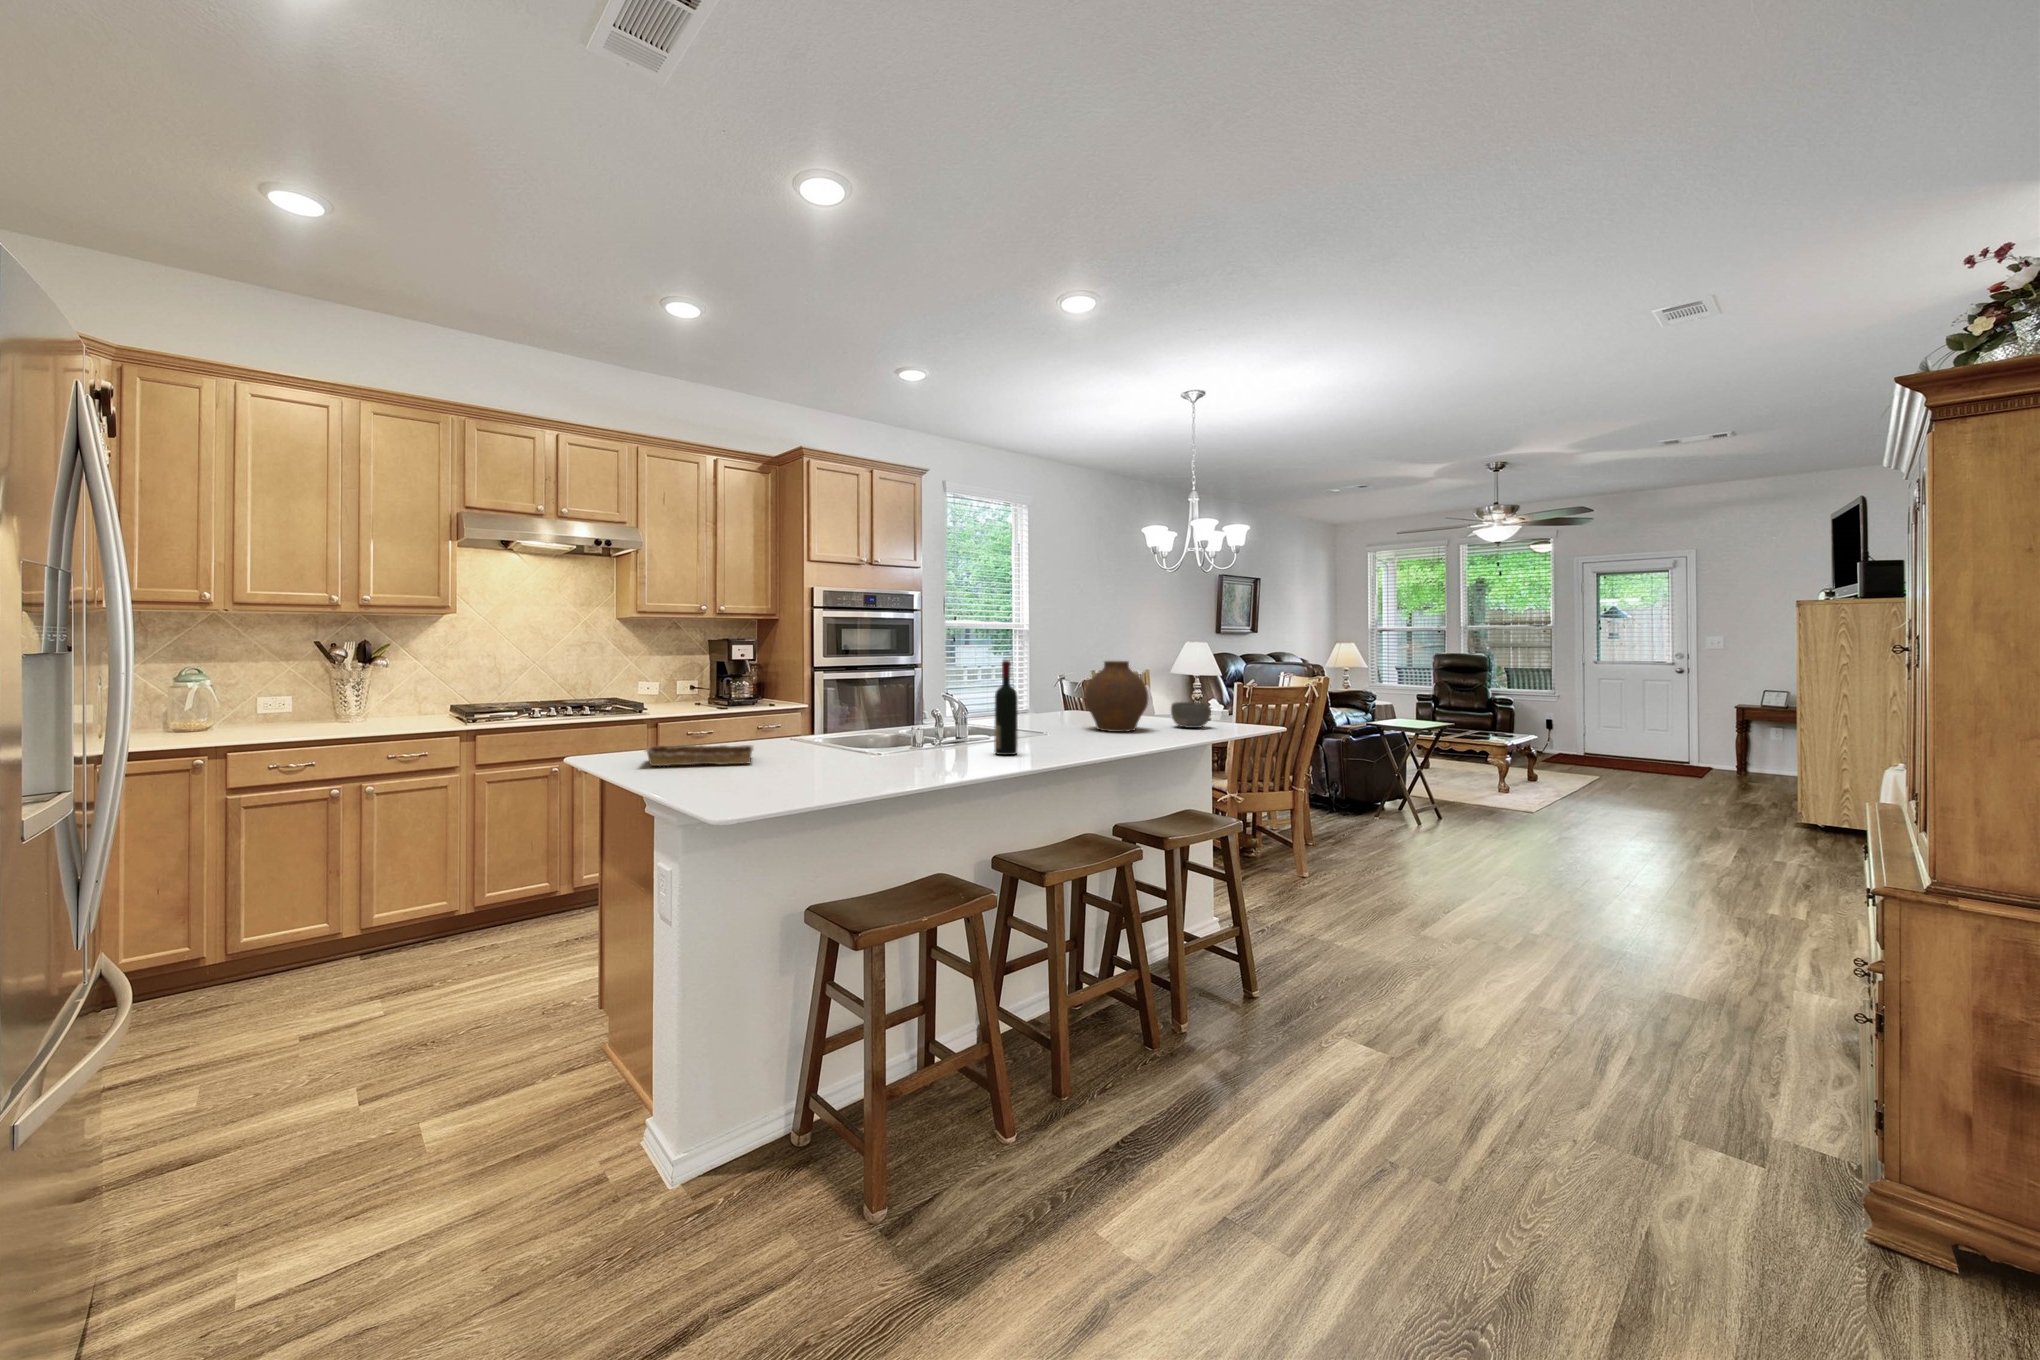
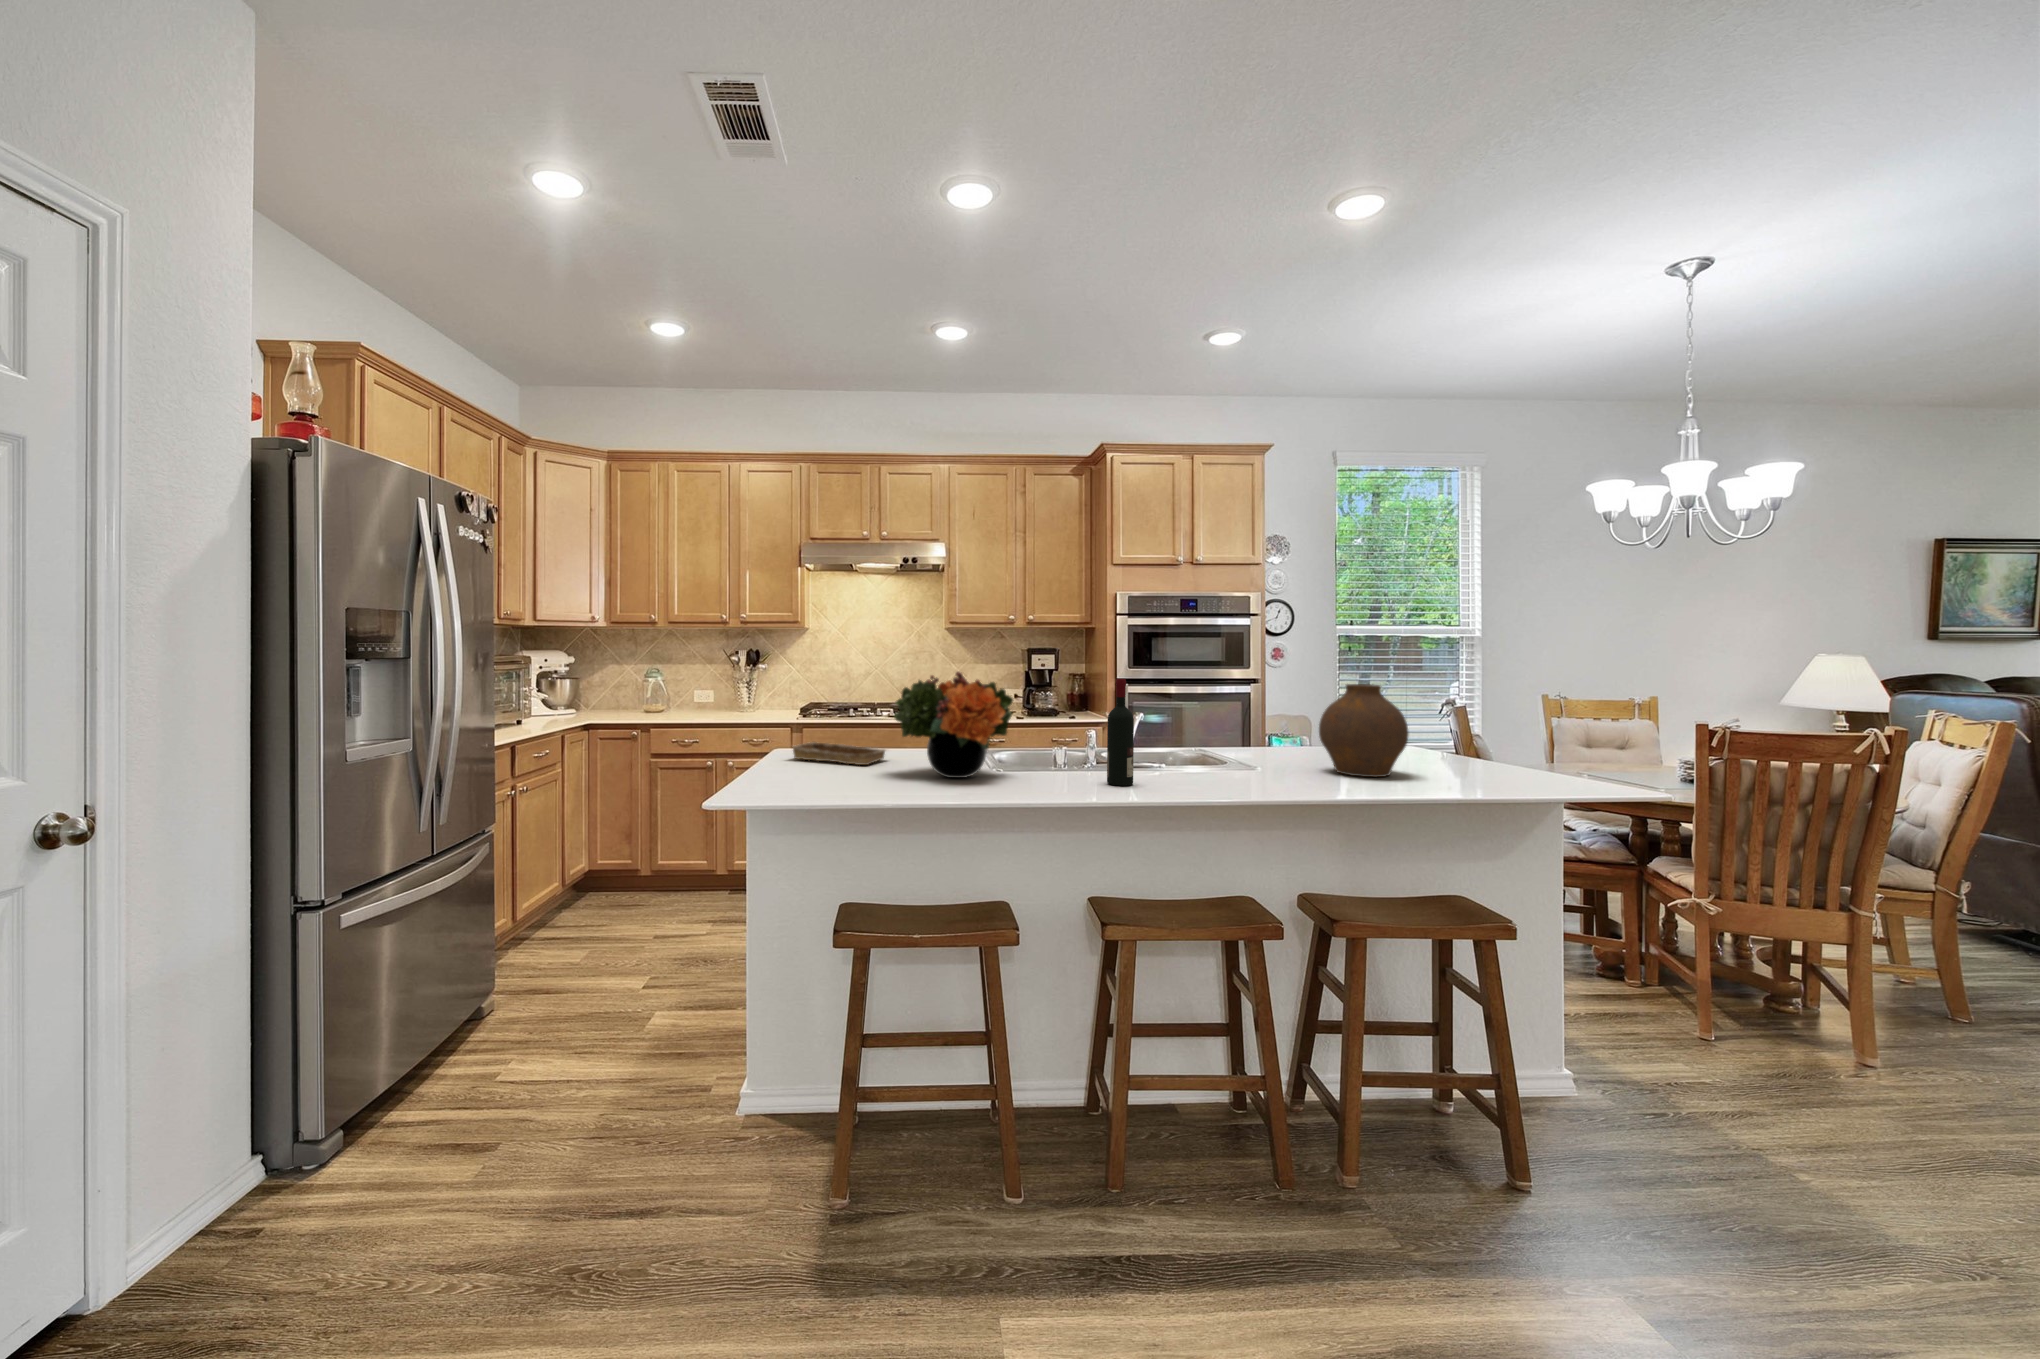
flower arrangement: none [800,658,923,765] -> present [894,672,1013,778]
bowl: present [1171,702,1211,728] -> none [1459,745,1523,783]

